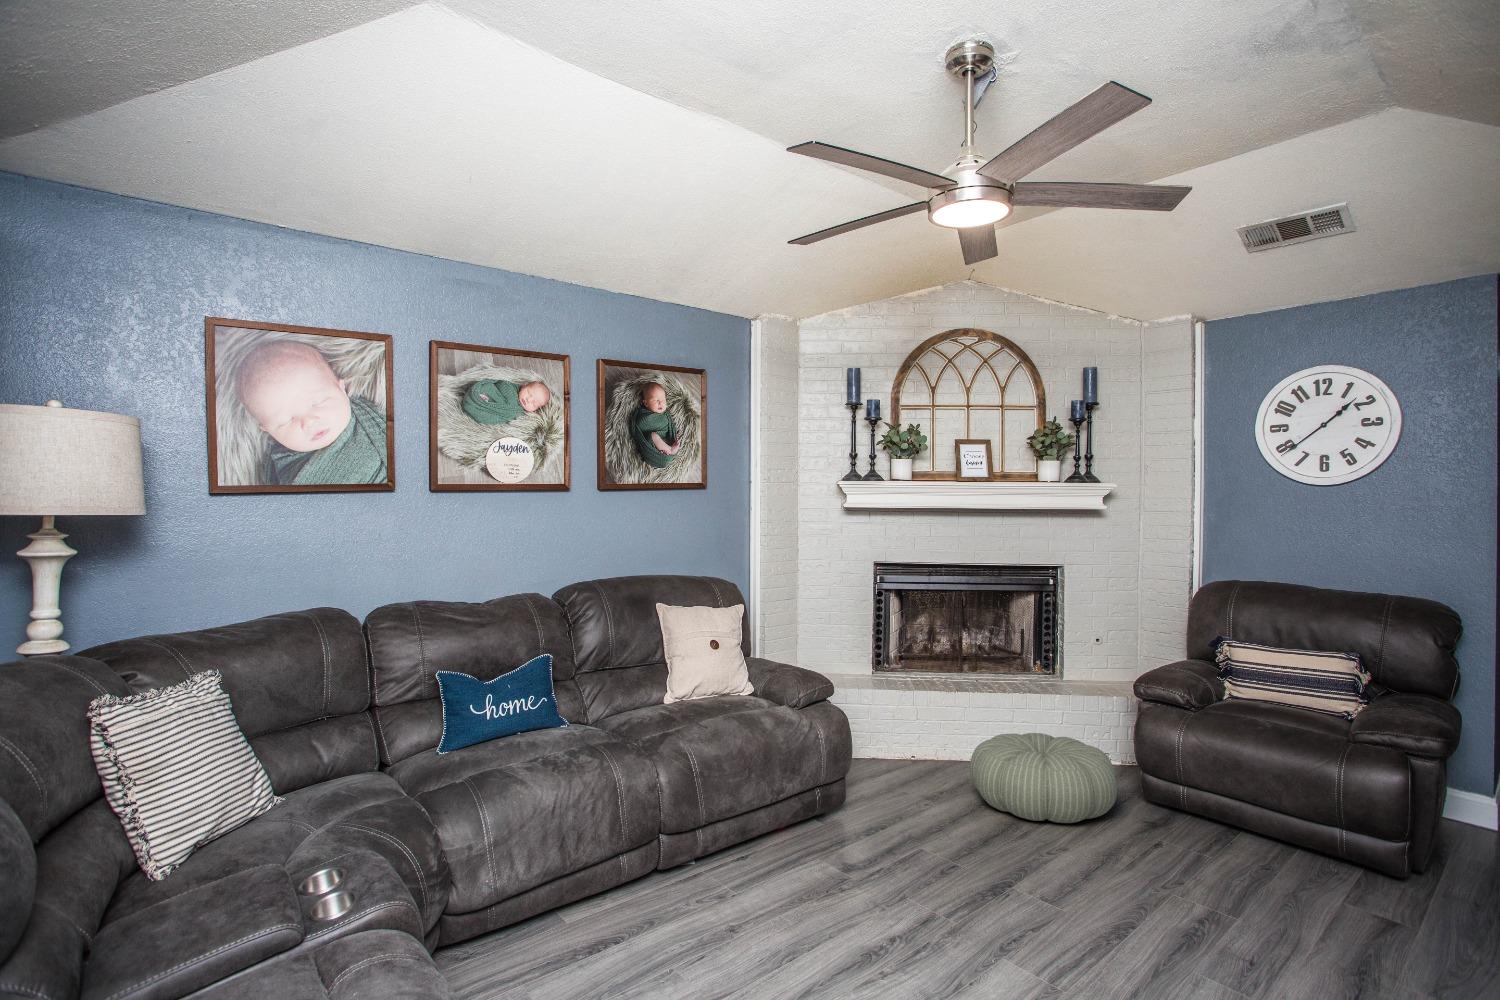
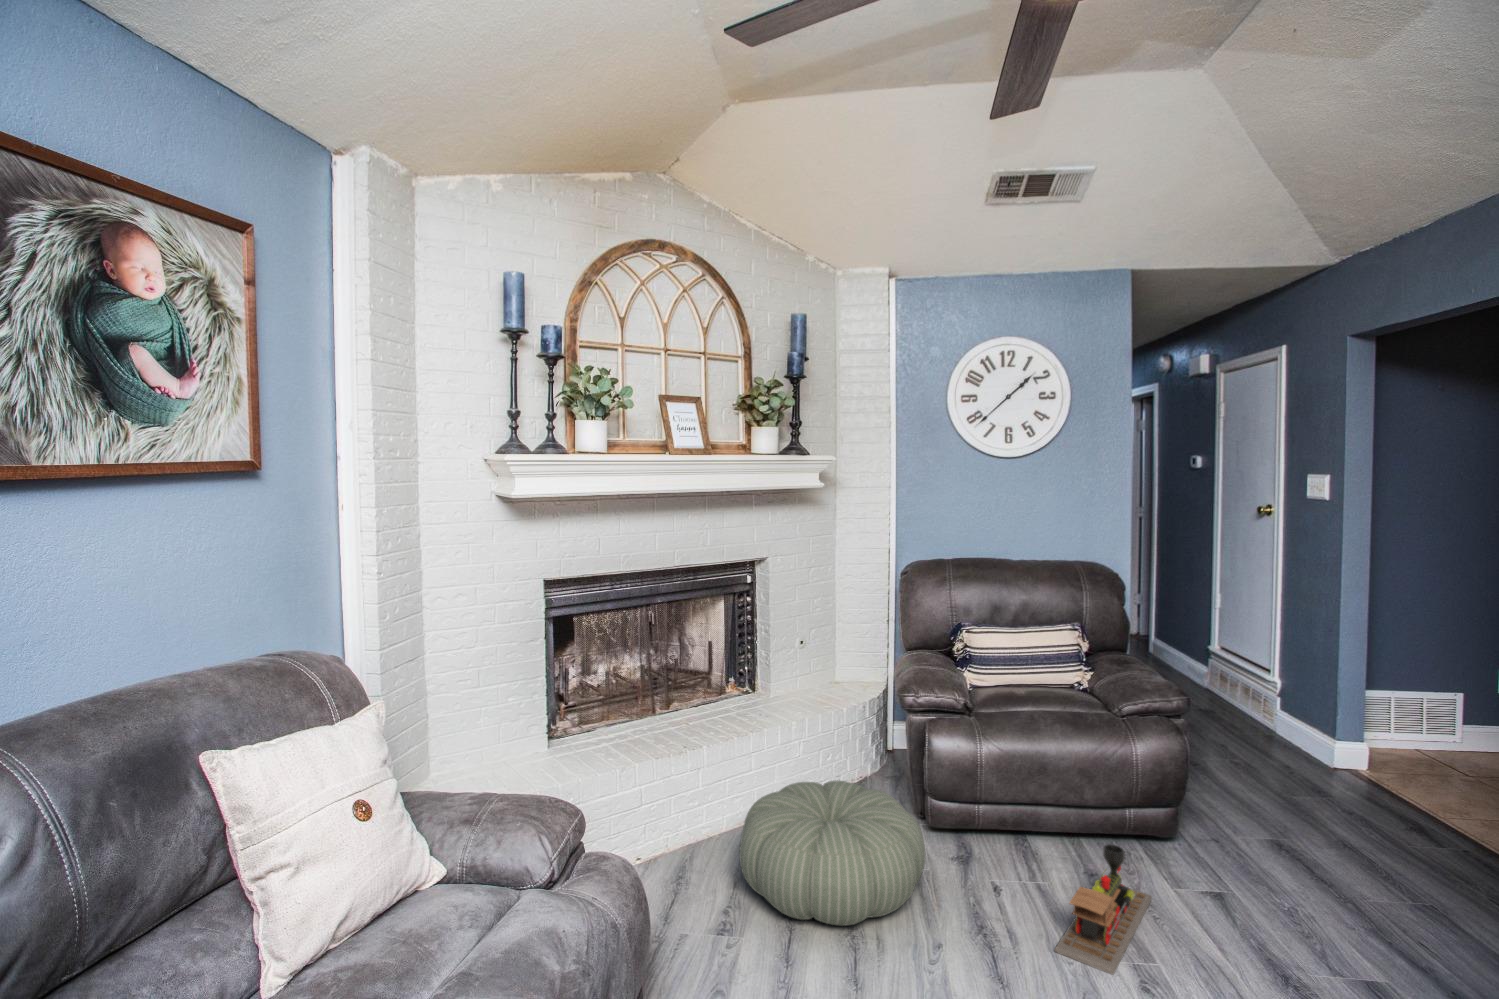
toy train: none [1182,813,1322,889] -> present [1055,844,1152,975]

